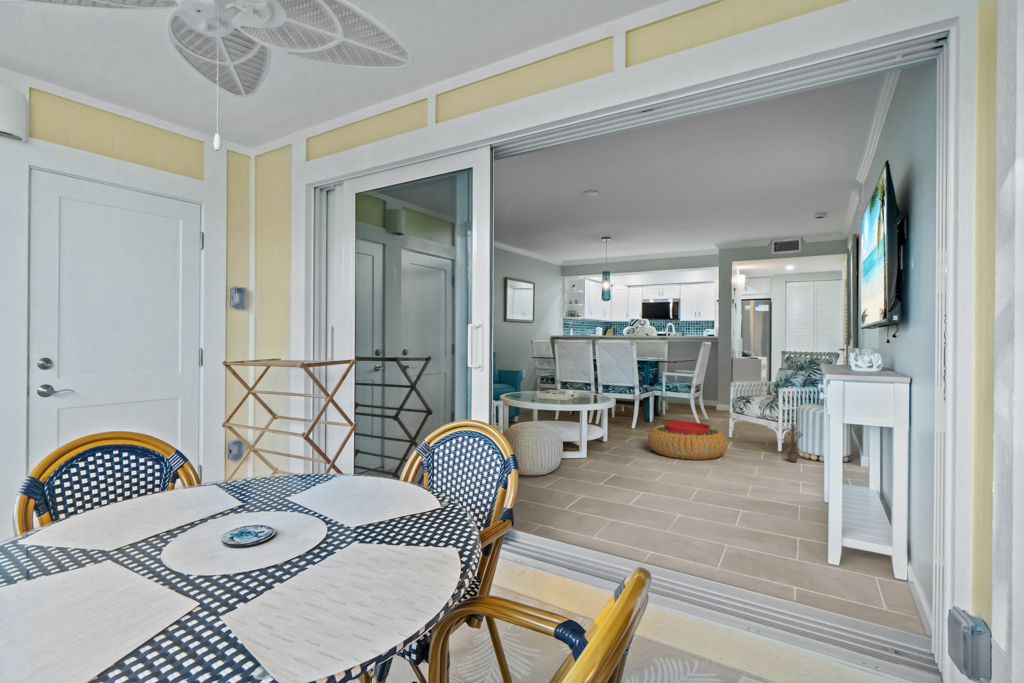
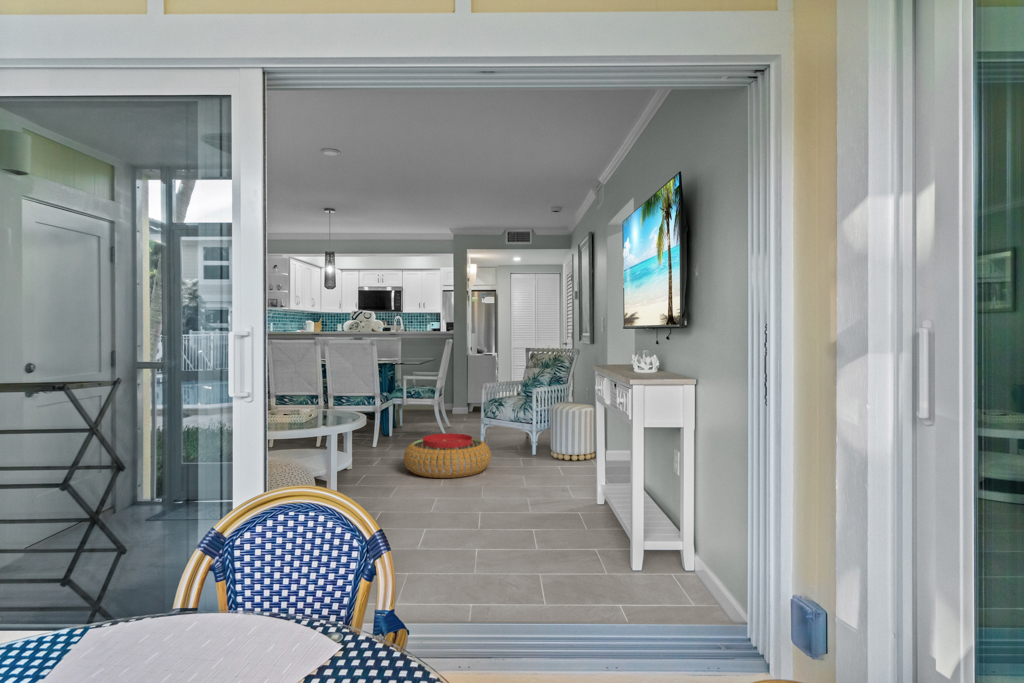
decorative plant: present [787,422,802,462] -> none [545,423,562,466]

